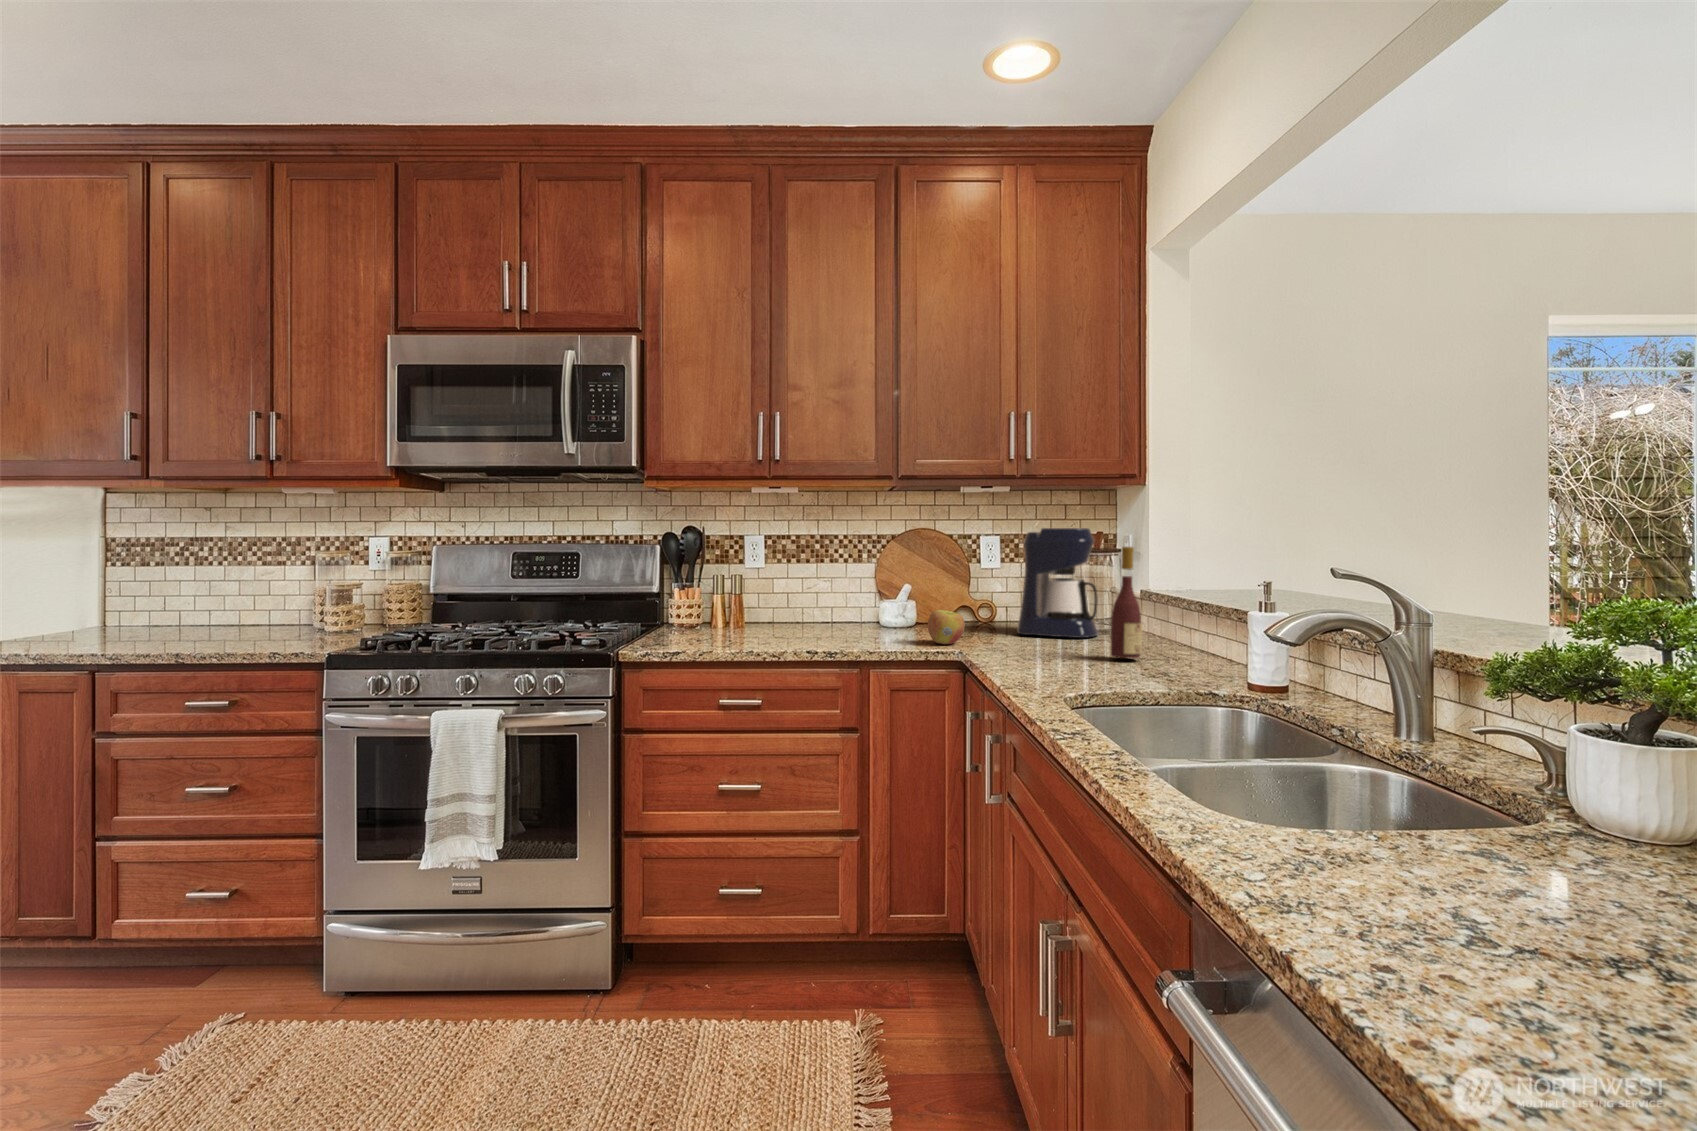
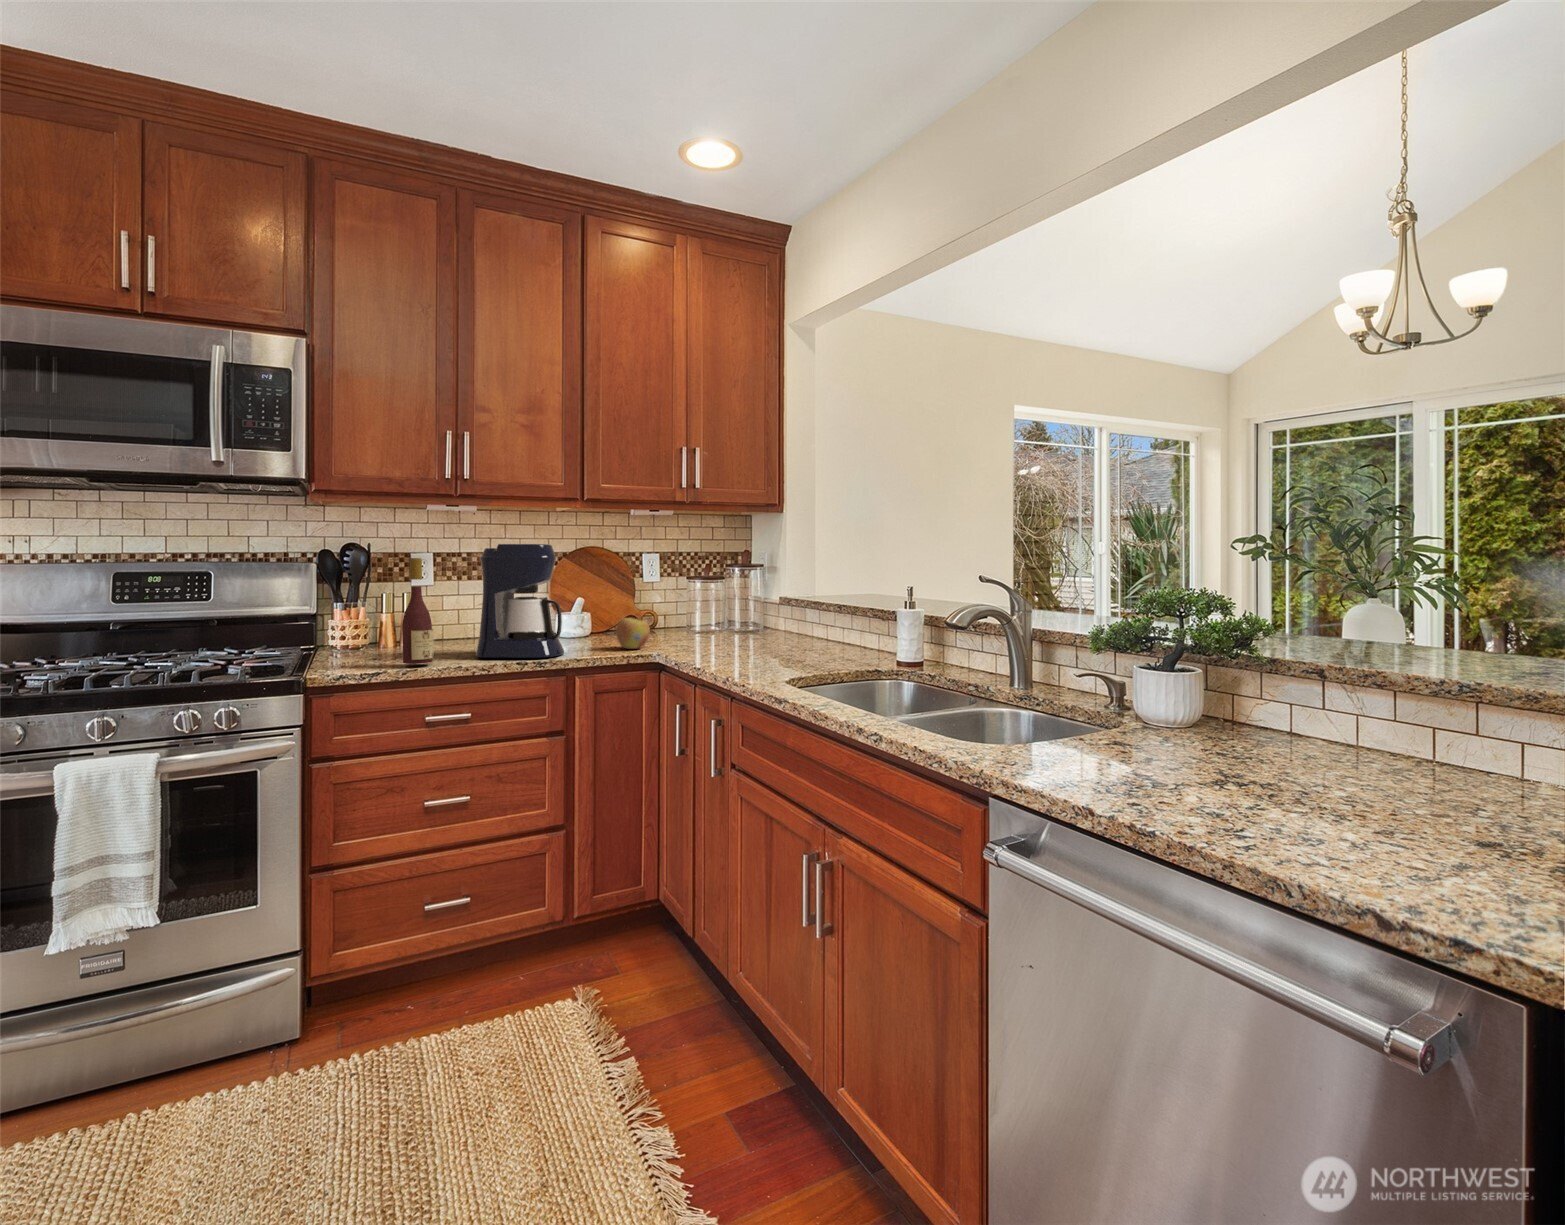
coffee maker: present [1017,528,1098,638] -> present [476,544,564,658]
wine bottle: present [1111,547,1142,658] -> present [402,558,434,664]

